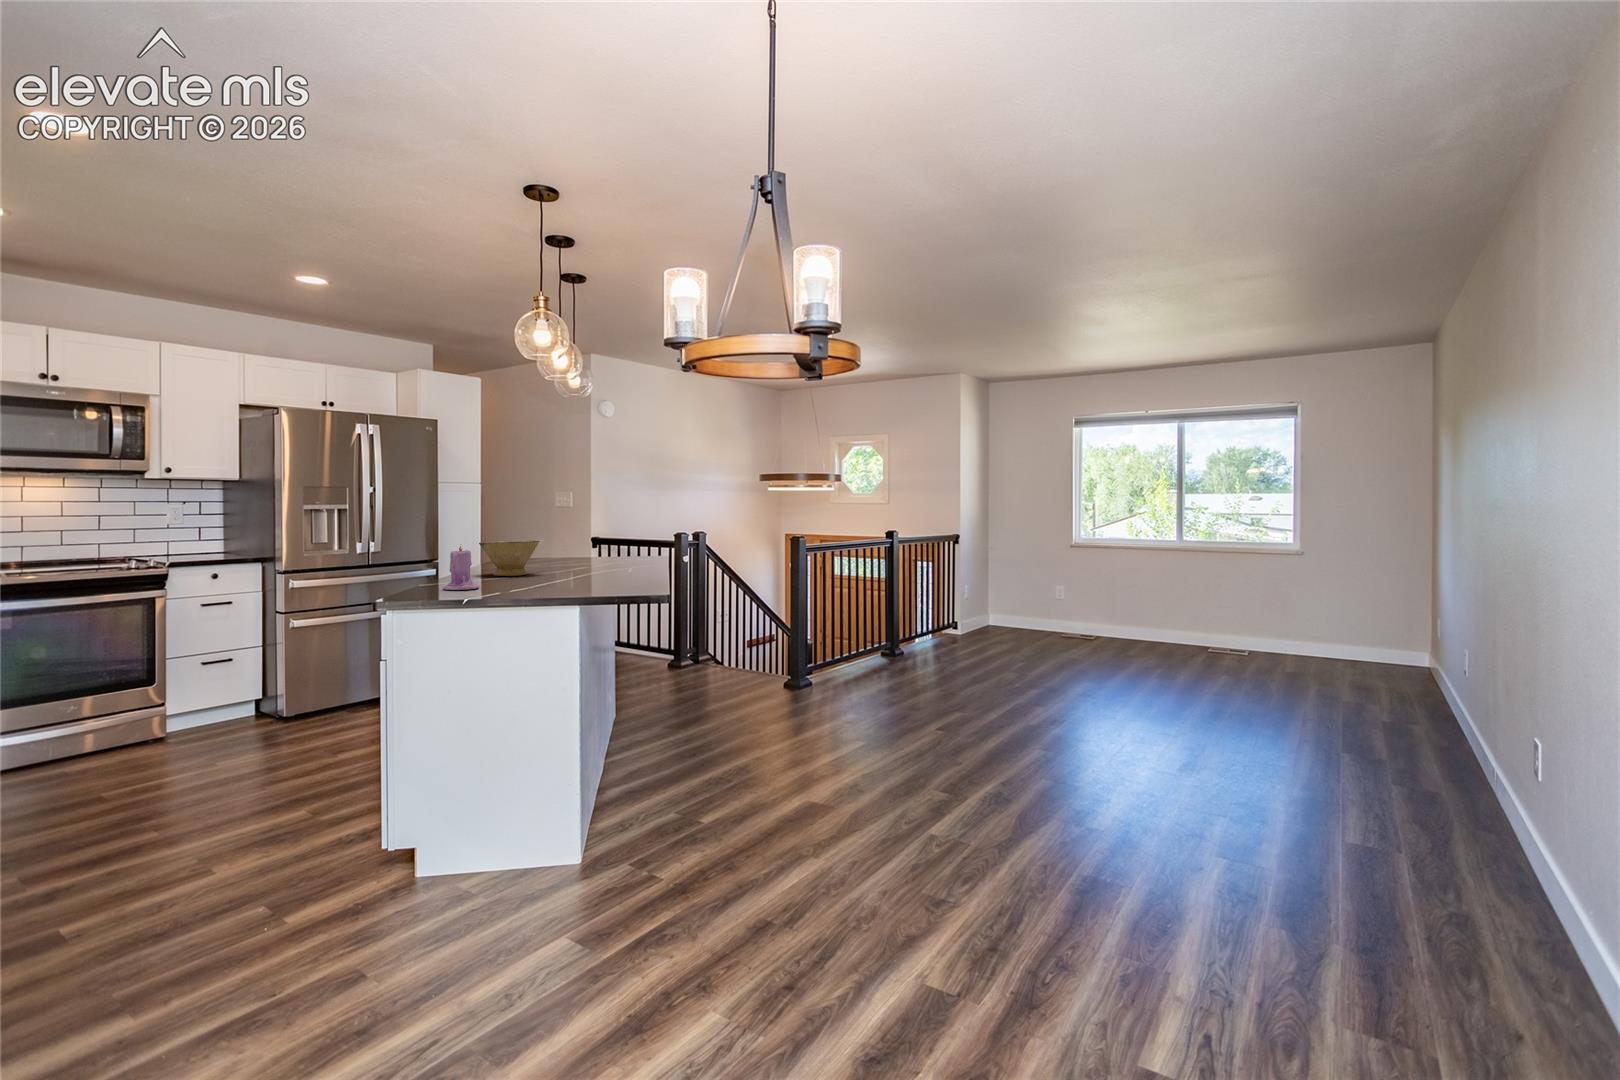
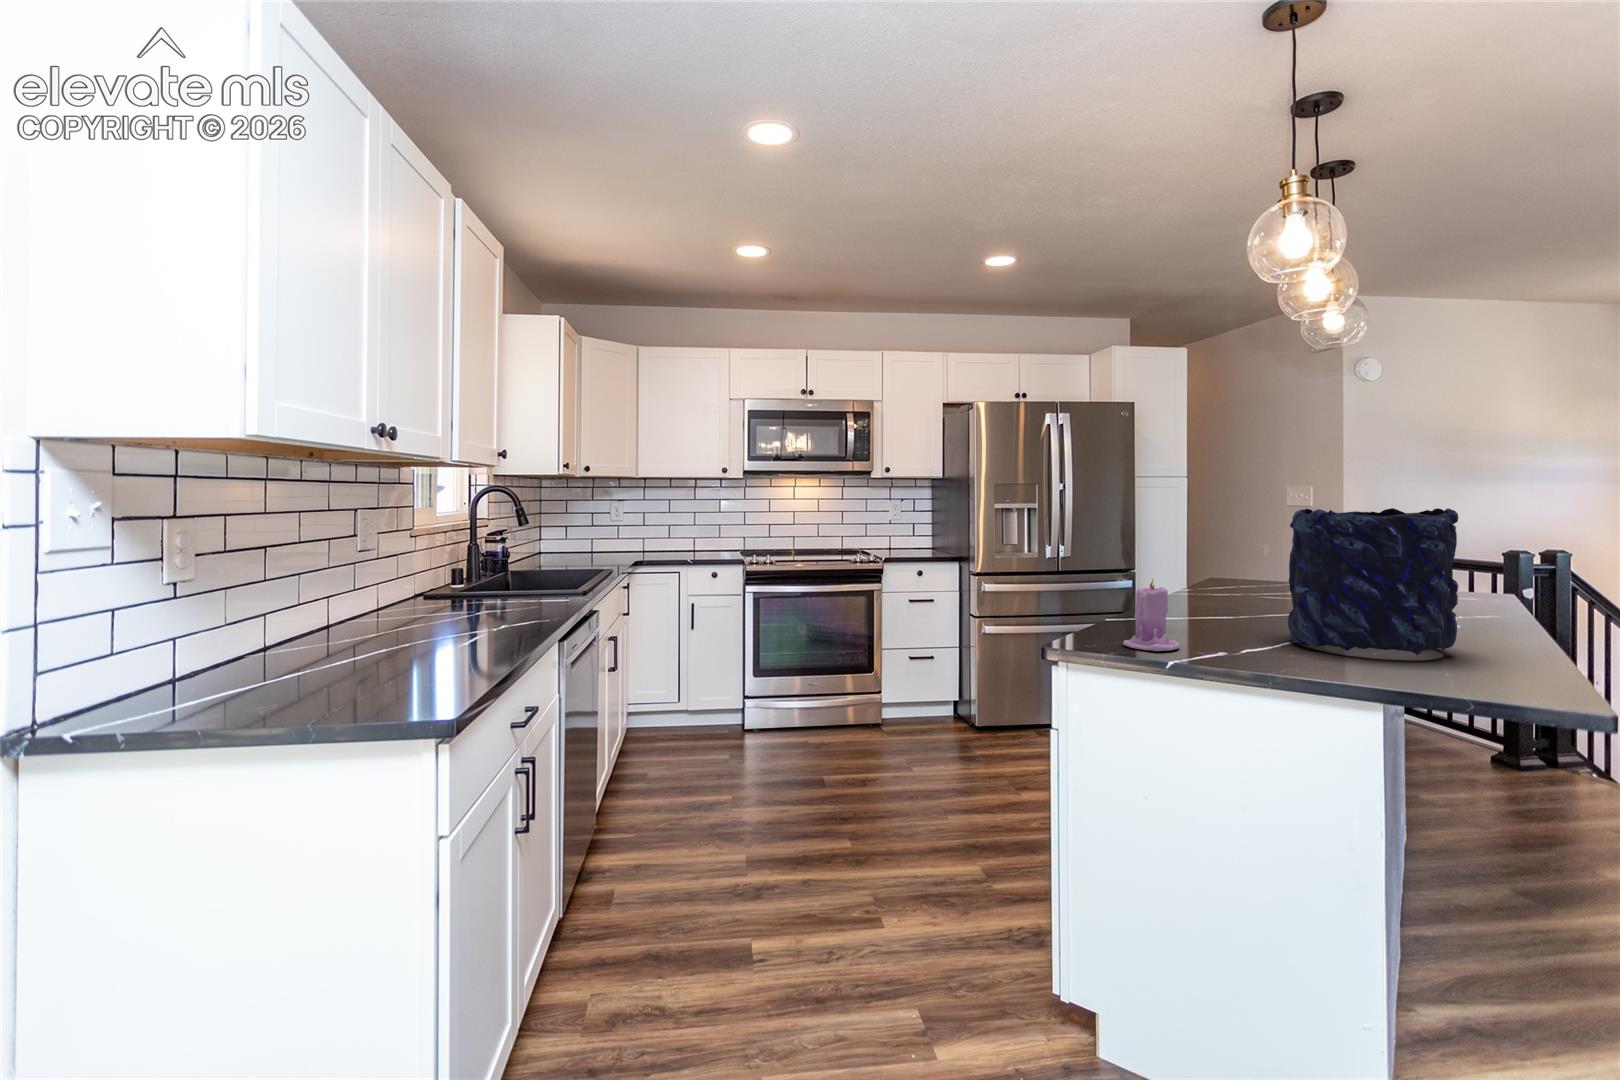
vase: none [543,501,624,582] -> present [1288,508,1458,655]
bowl: present [479,540,539,576] -> none [1182,564,1279,620]

